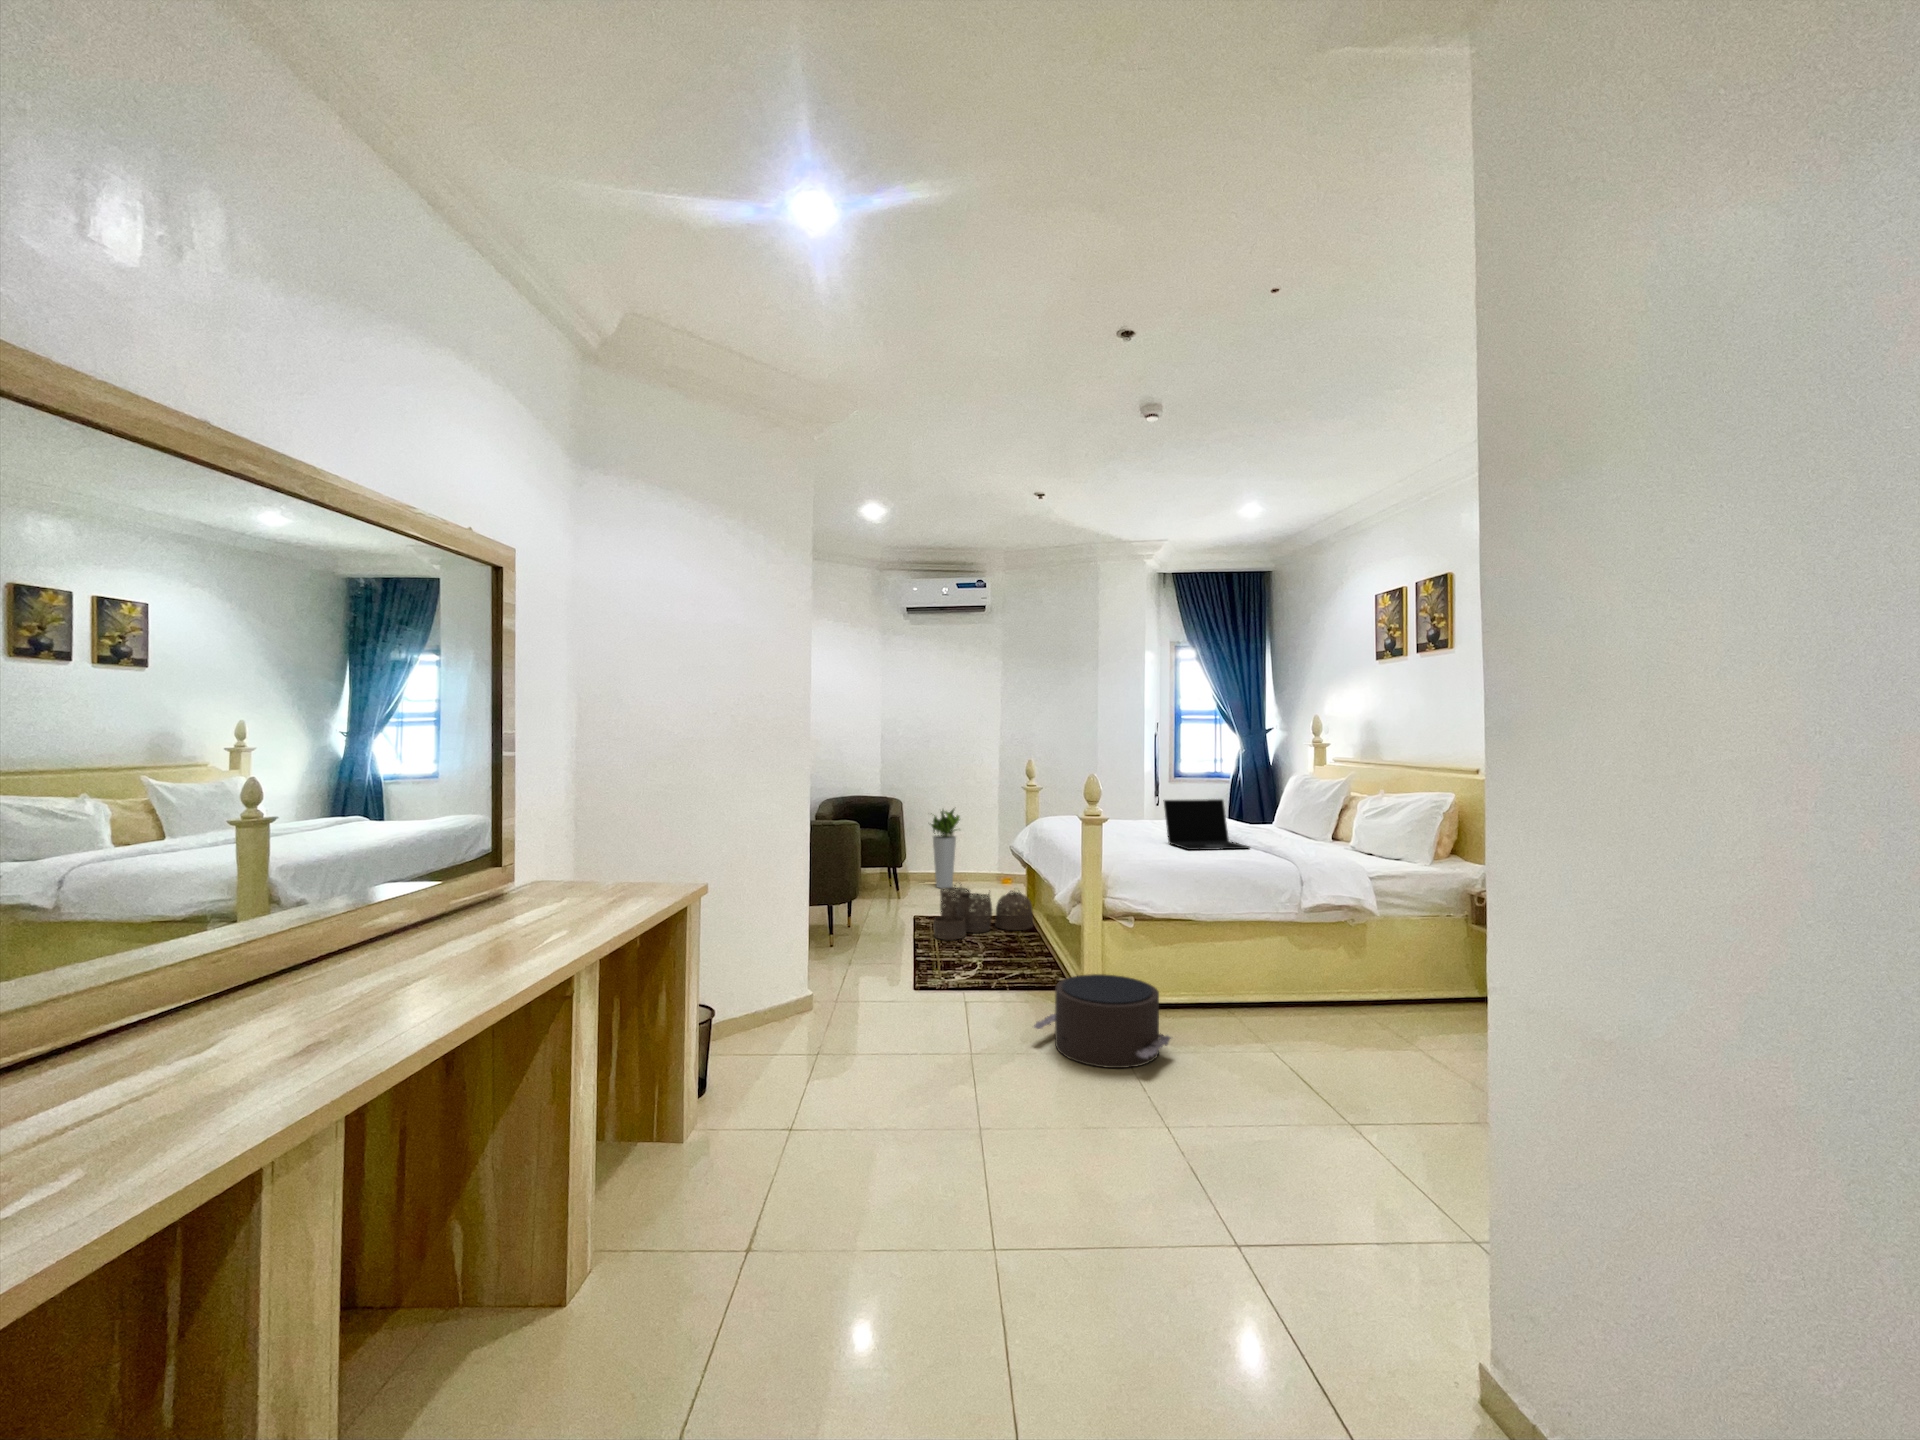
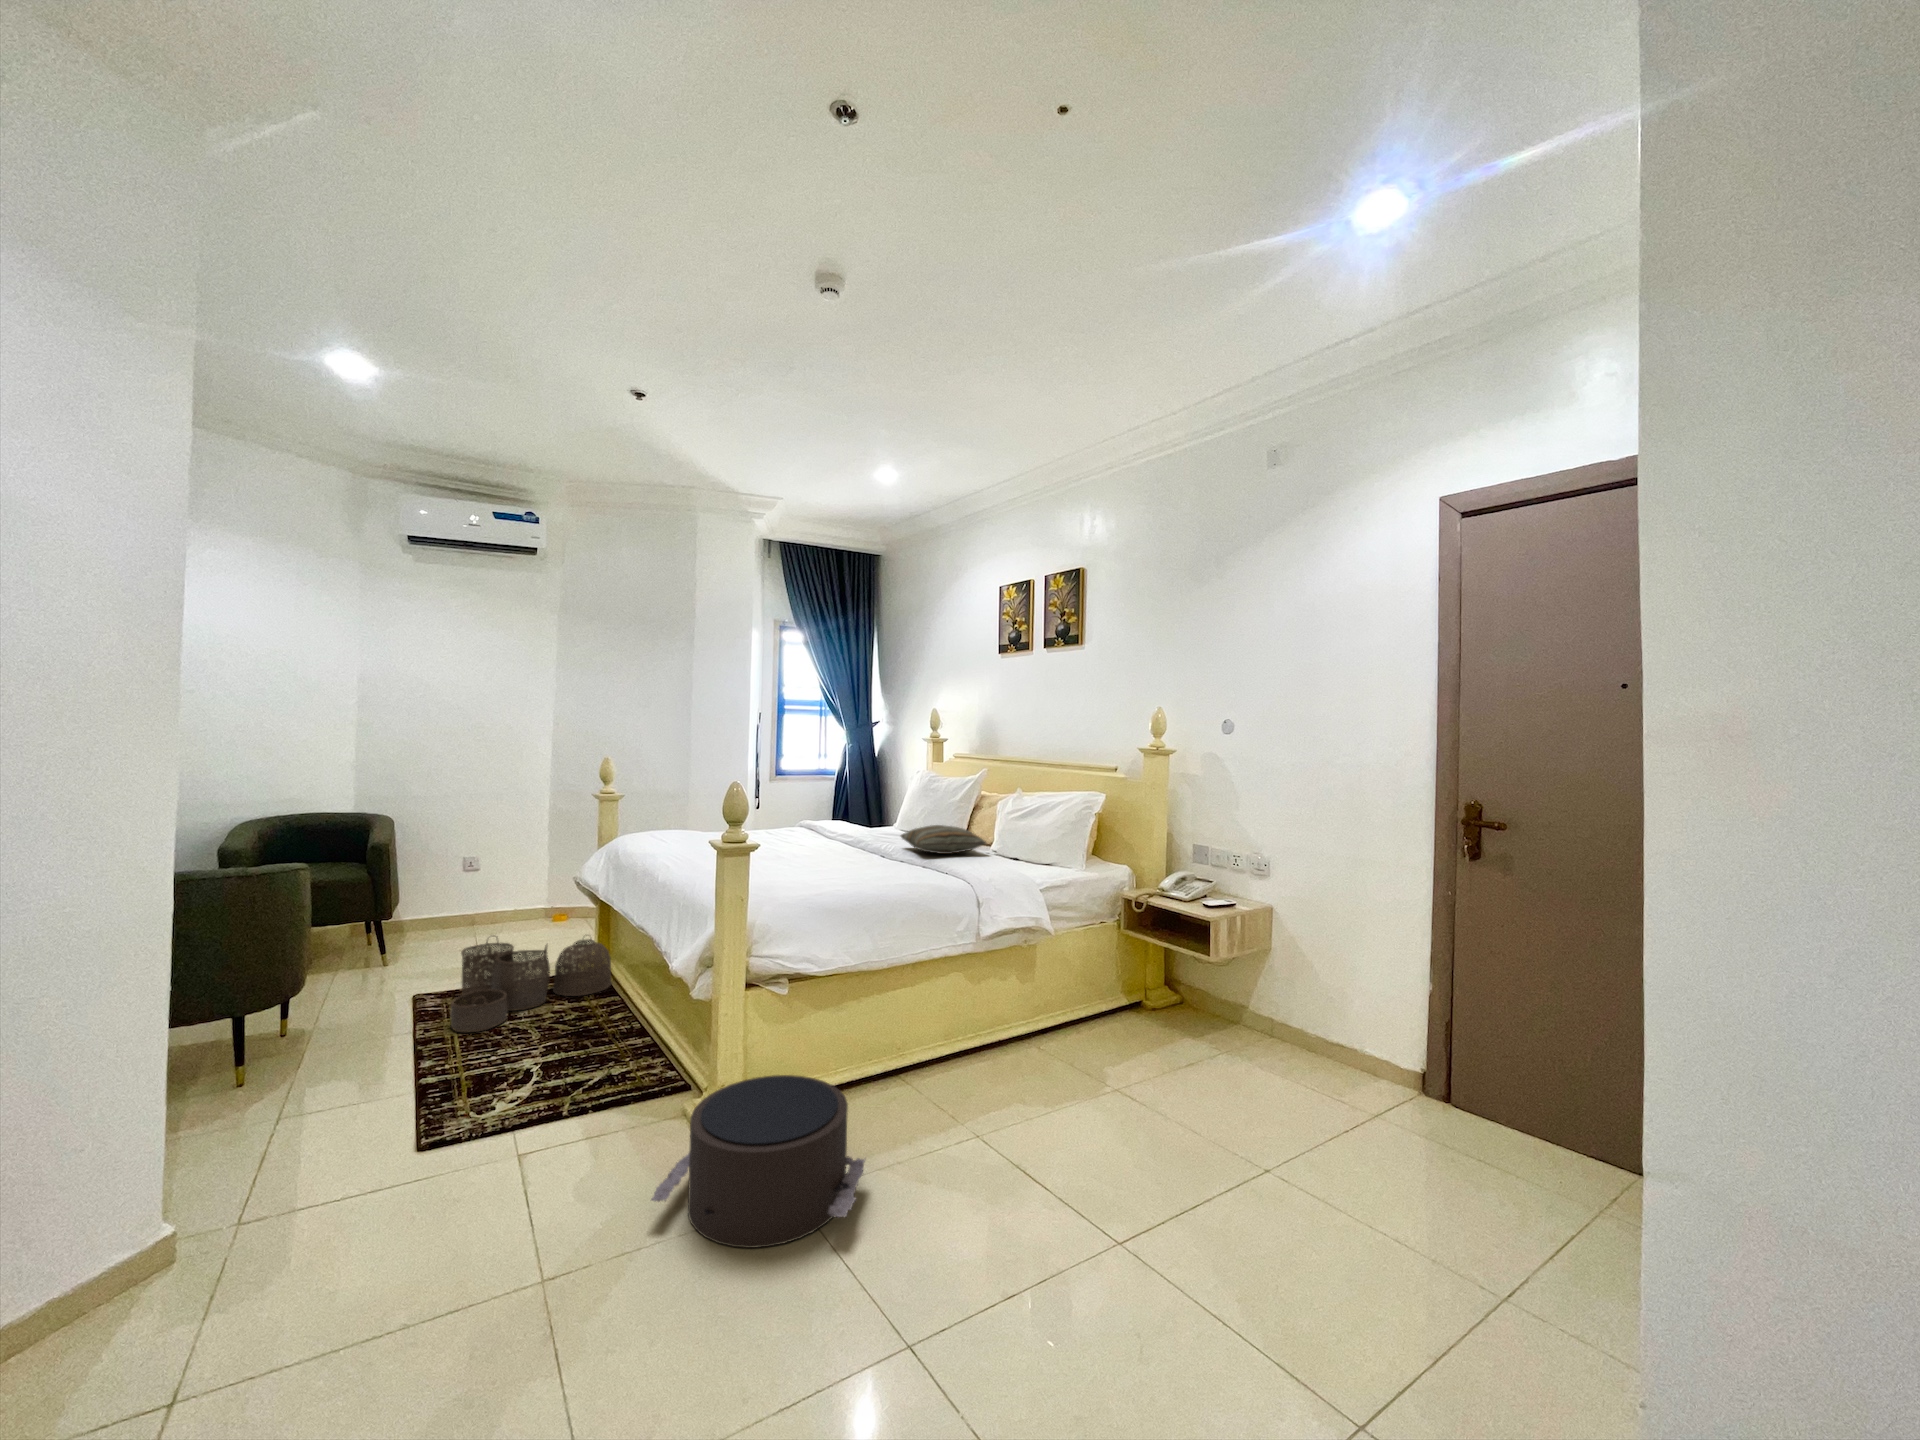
laptop: present [1163,799,1250,850] -> none [803,805,907,873]
planter: present [931,809,960,888] -> none [435,822,496,938]
pillow: none [1256,820,1334,845] -> present [901,825,986,854]

